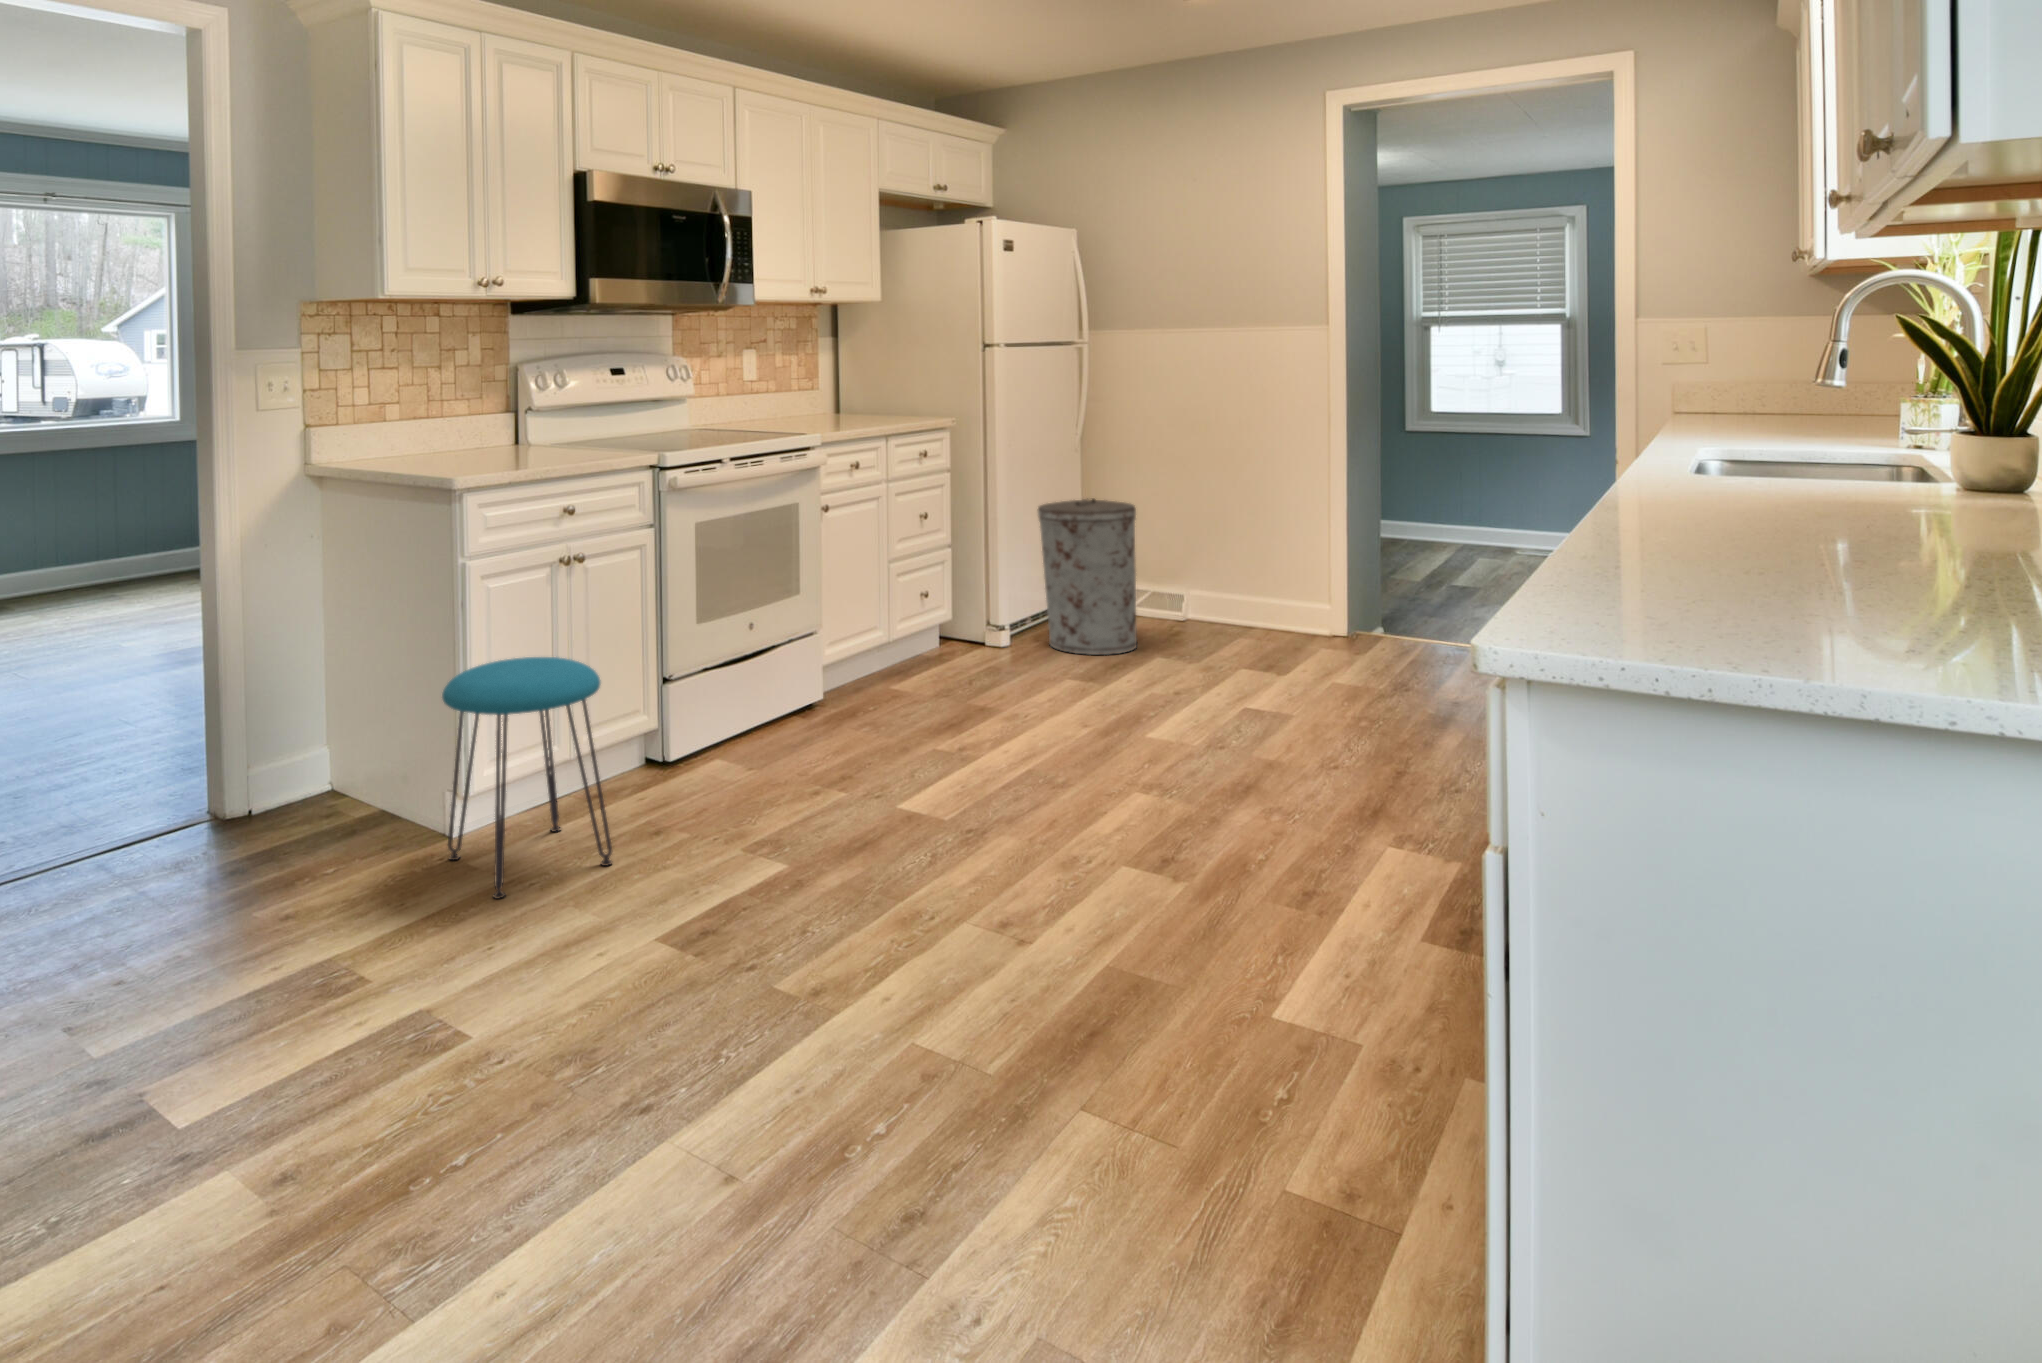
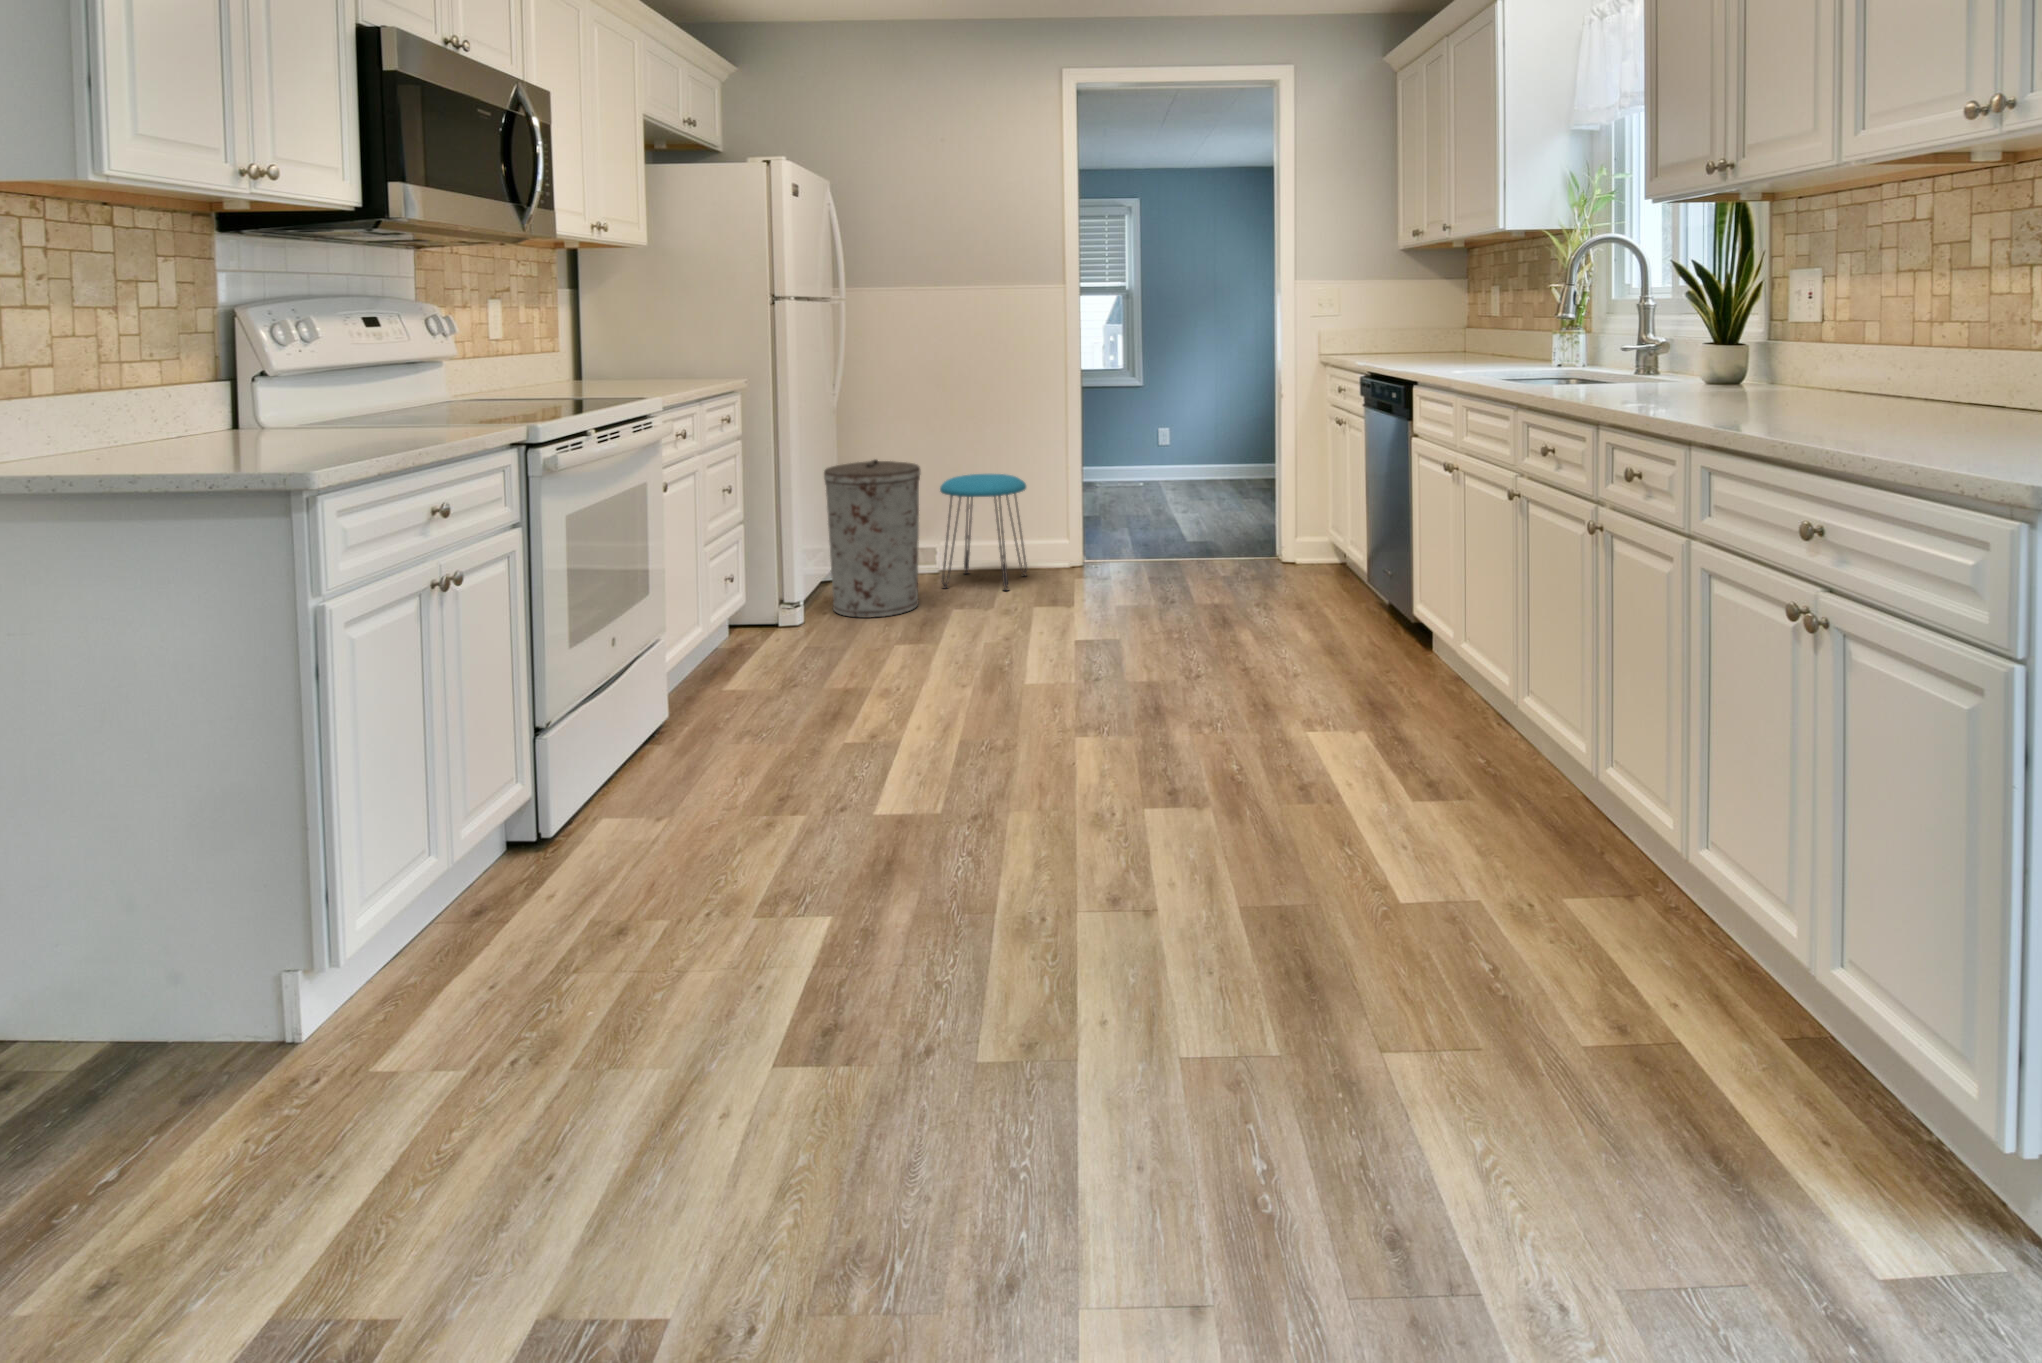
stool: present [442,657,612,899] -> present [940,474,1027,591]

